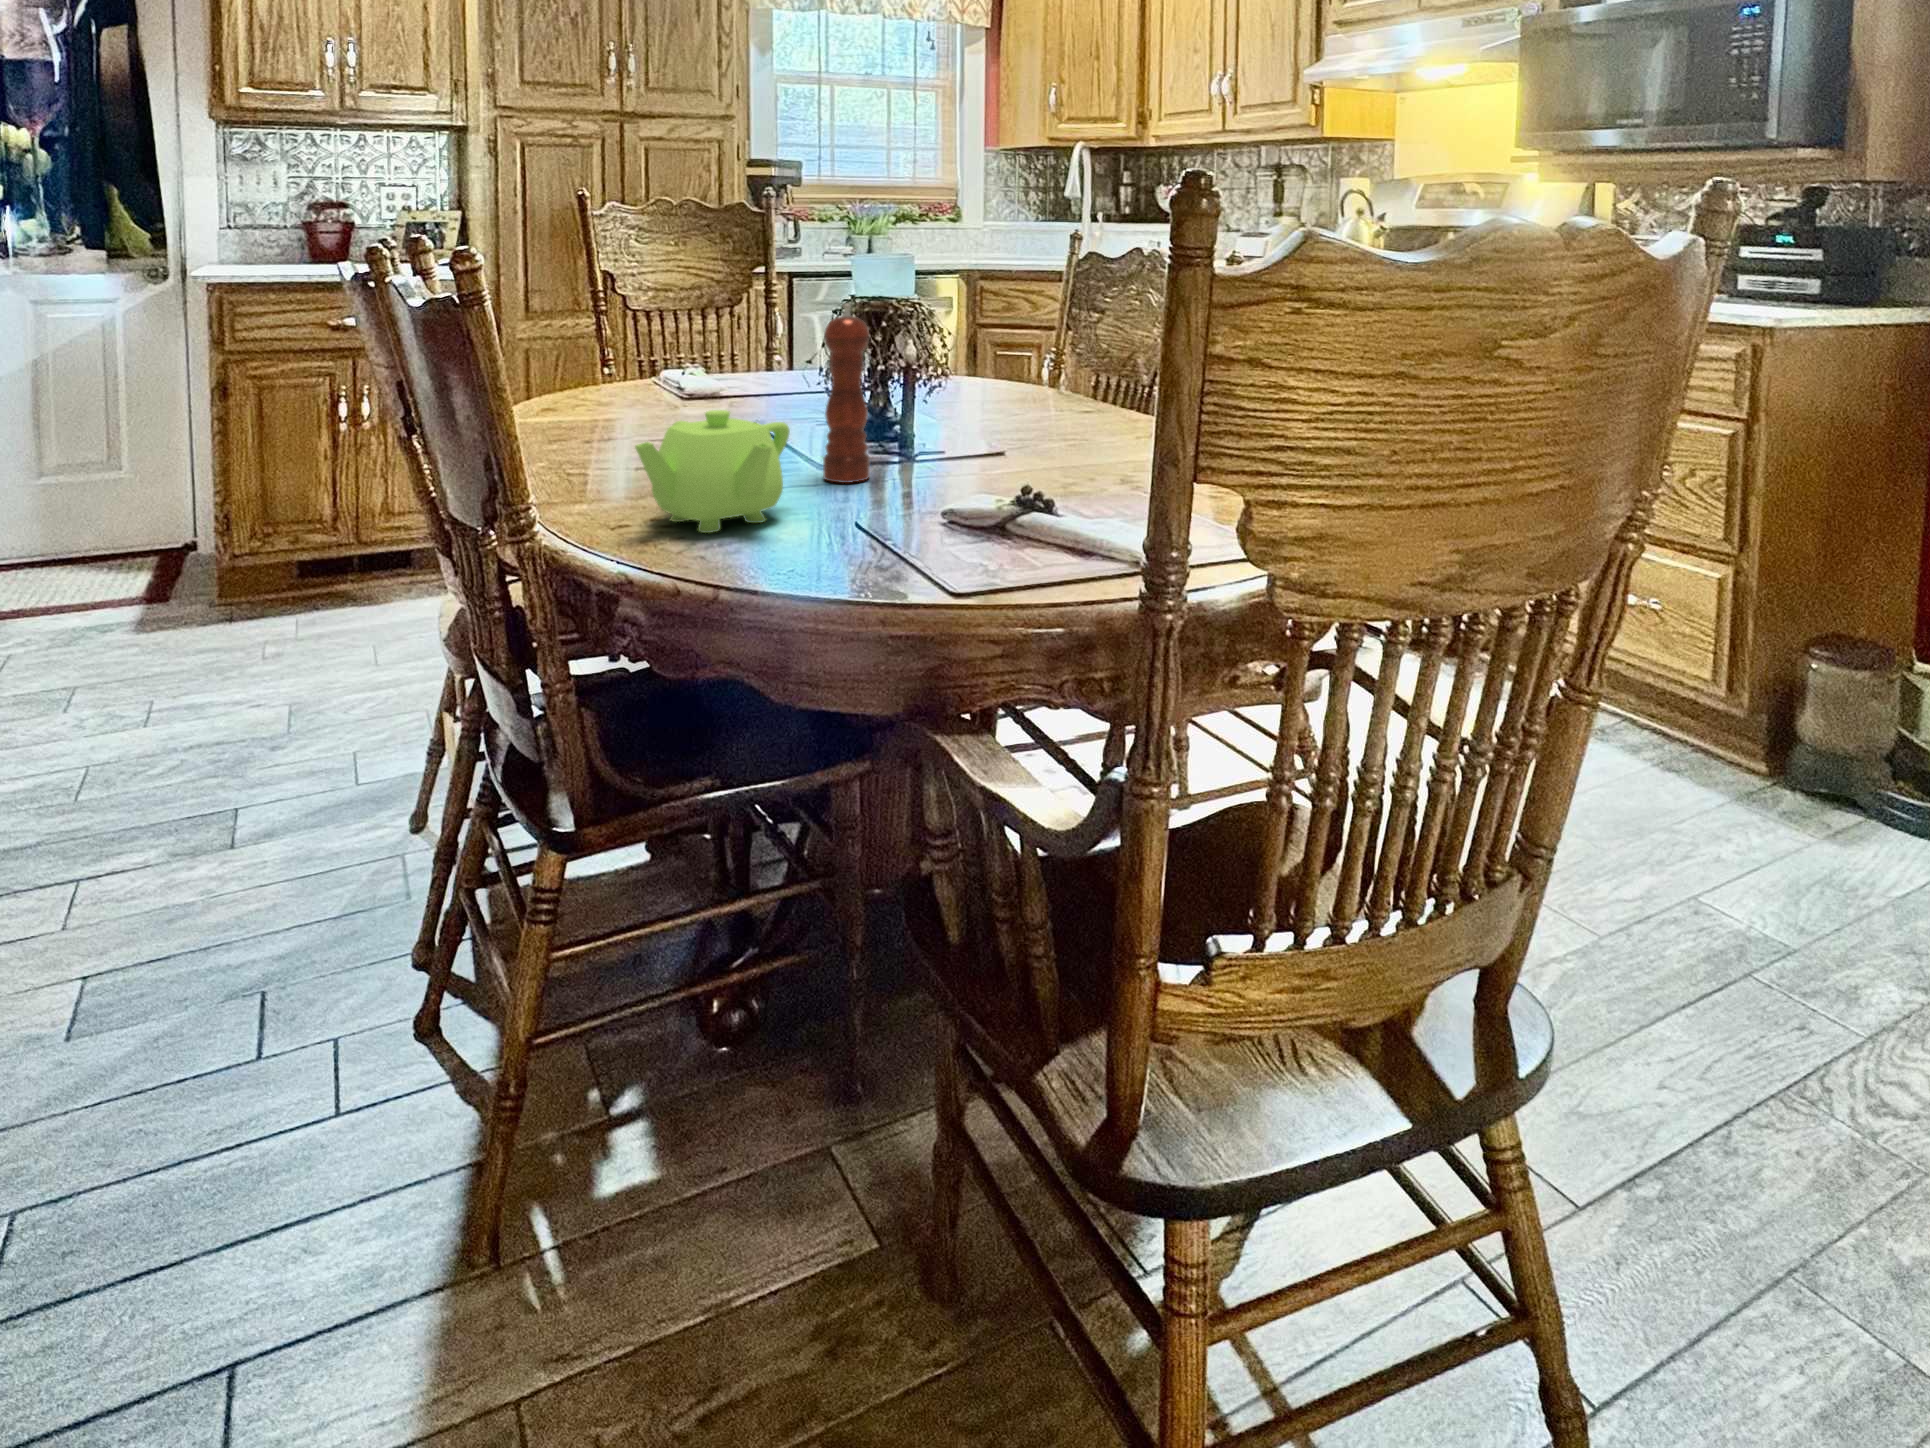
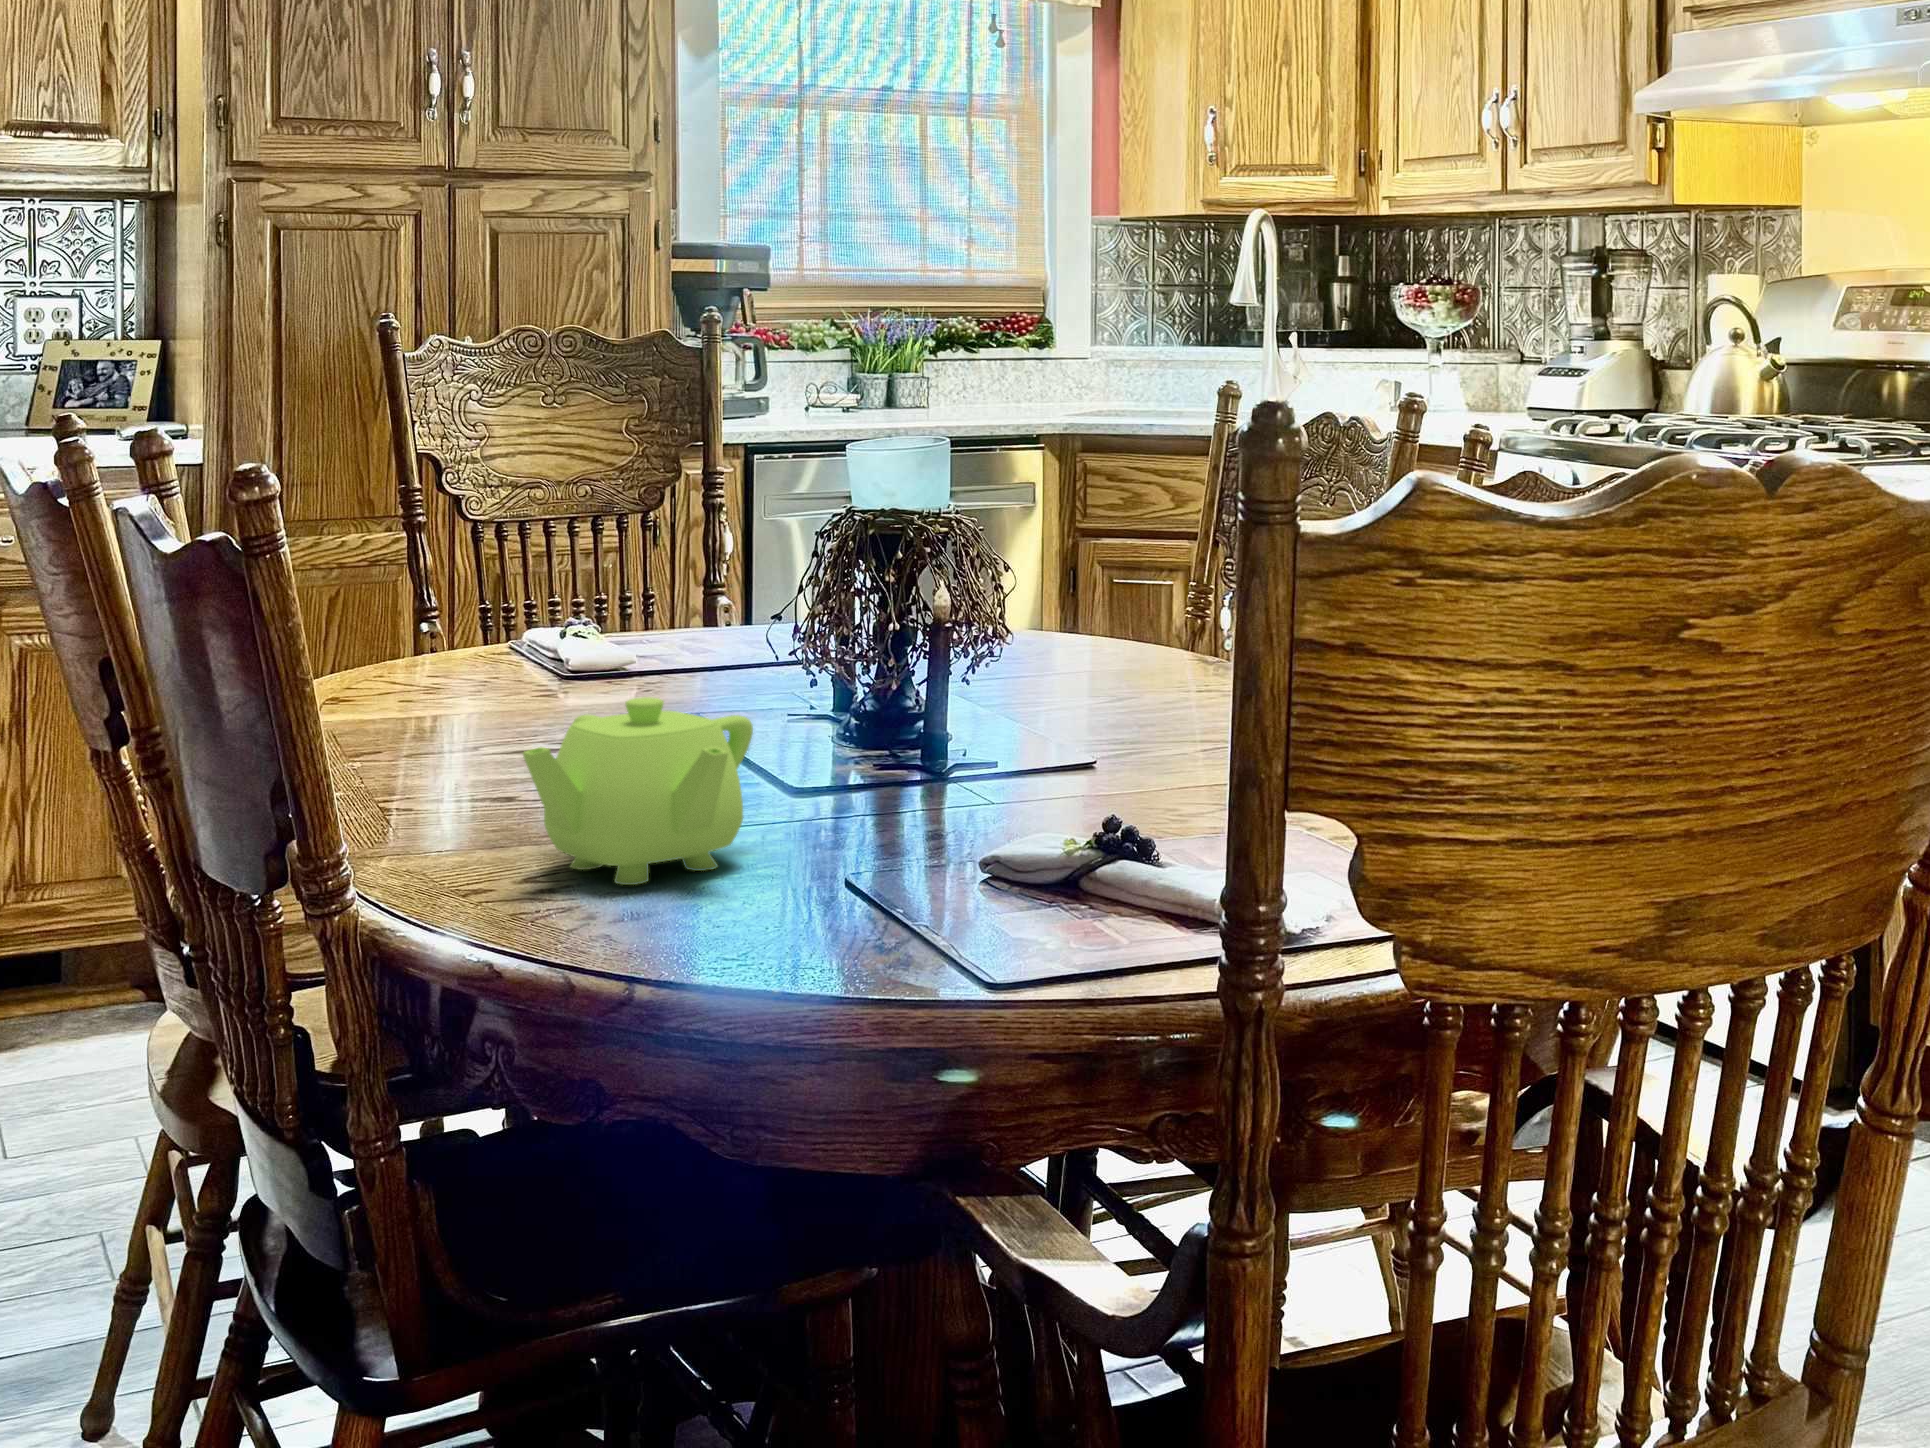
pepper mill: present [823,304,870,483] -> none [804,530,876,810]

